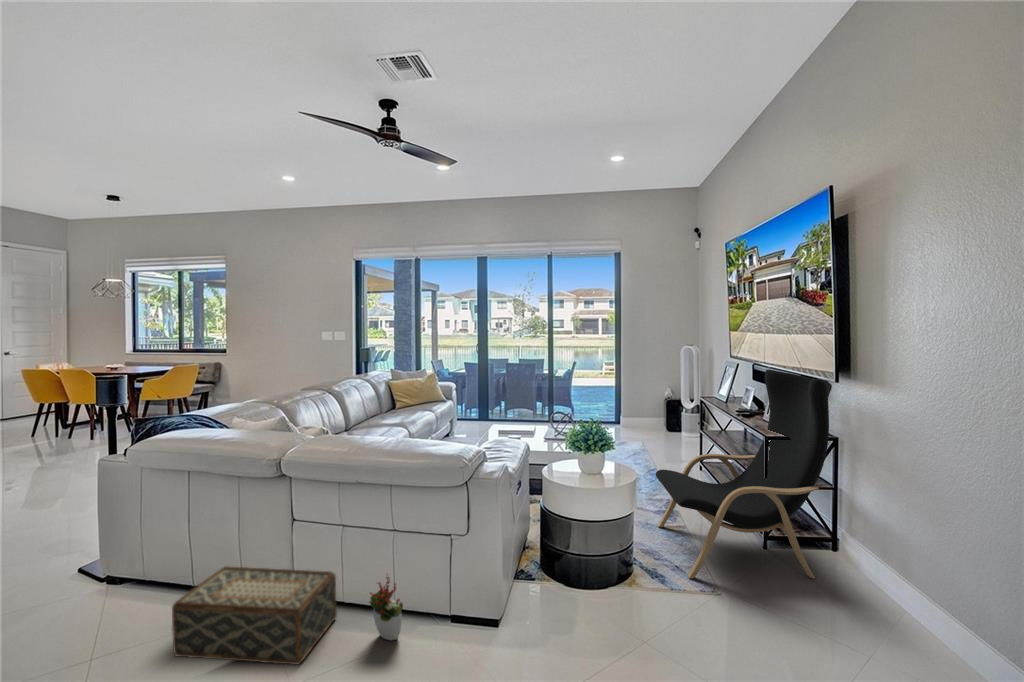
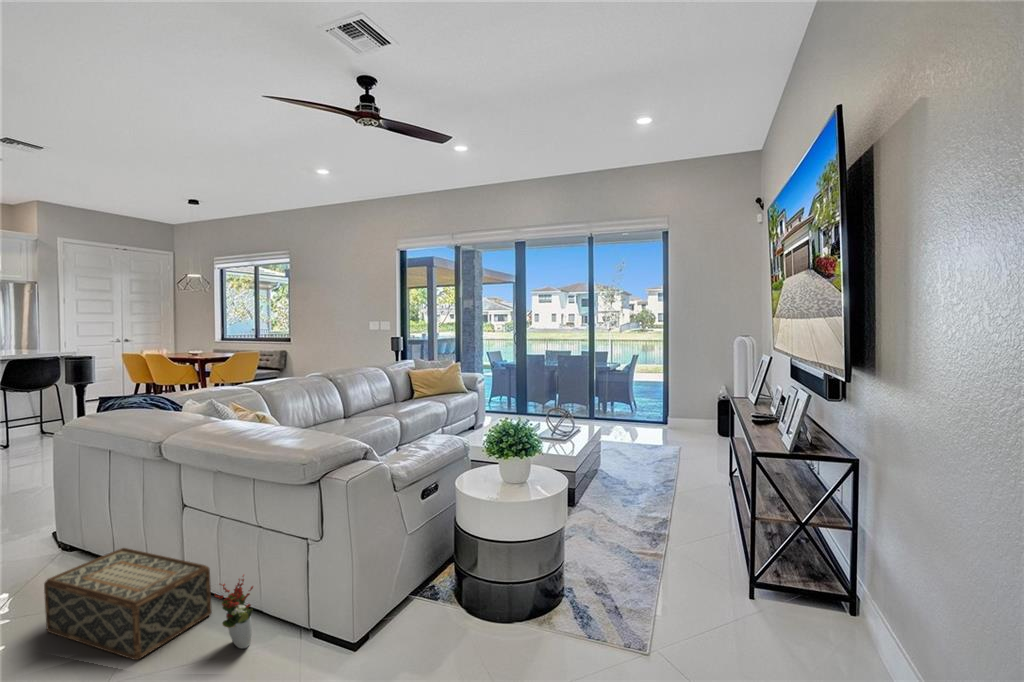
lounge chair: present [656,369,832,578] -> none [615,364,842,648]

